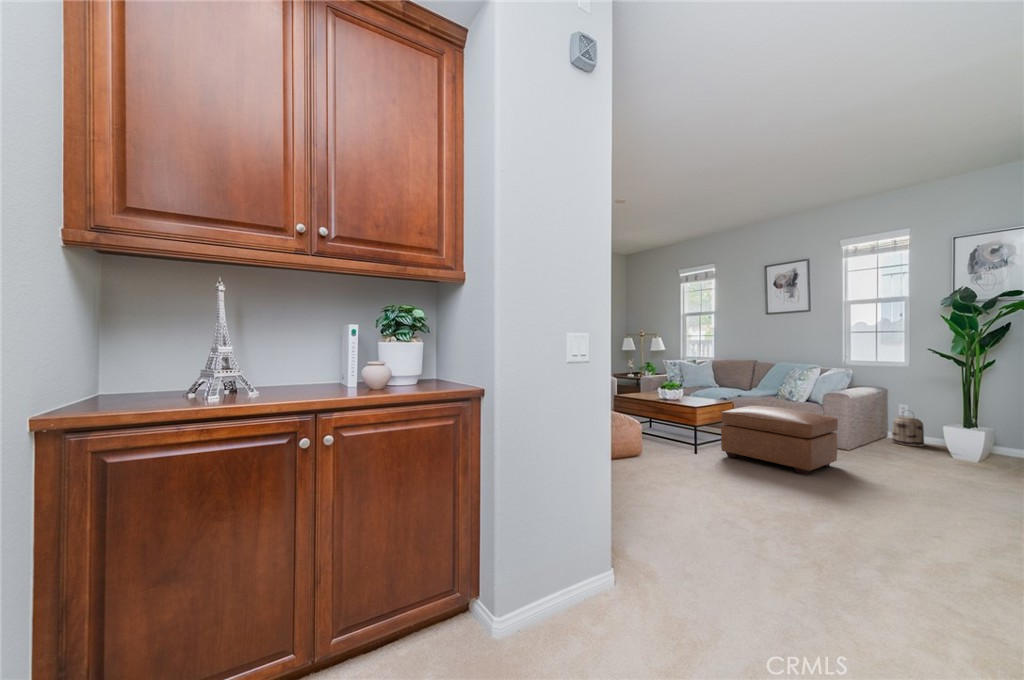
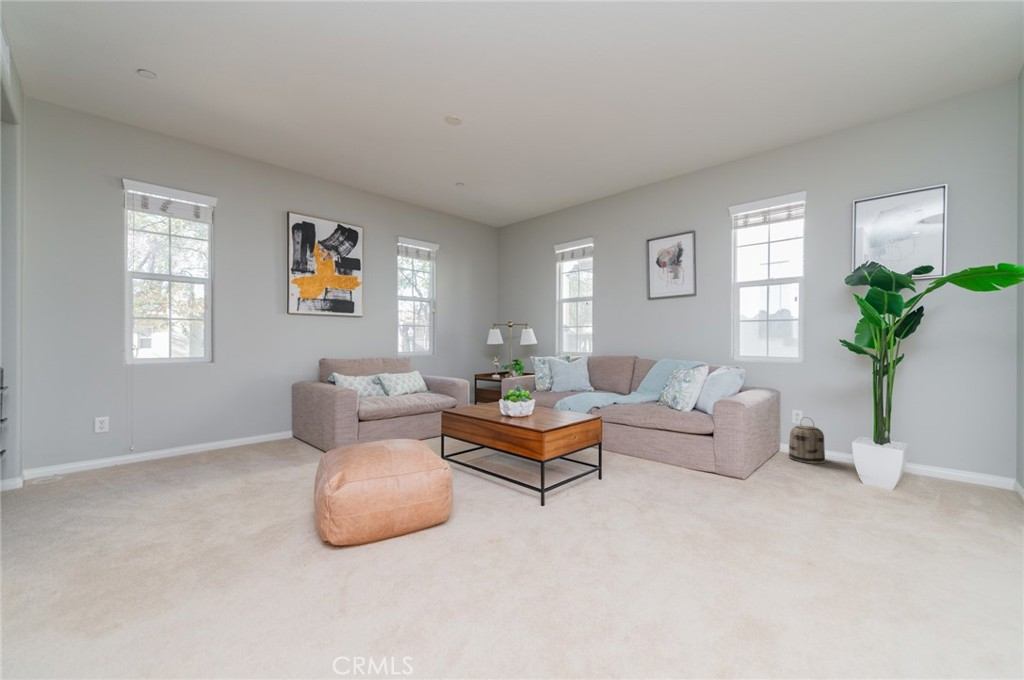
ottoman: present [721,406,838,475] -> none [577,426,735,543]

